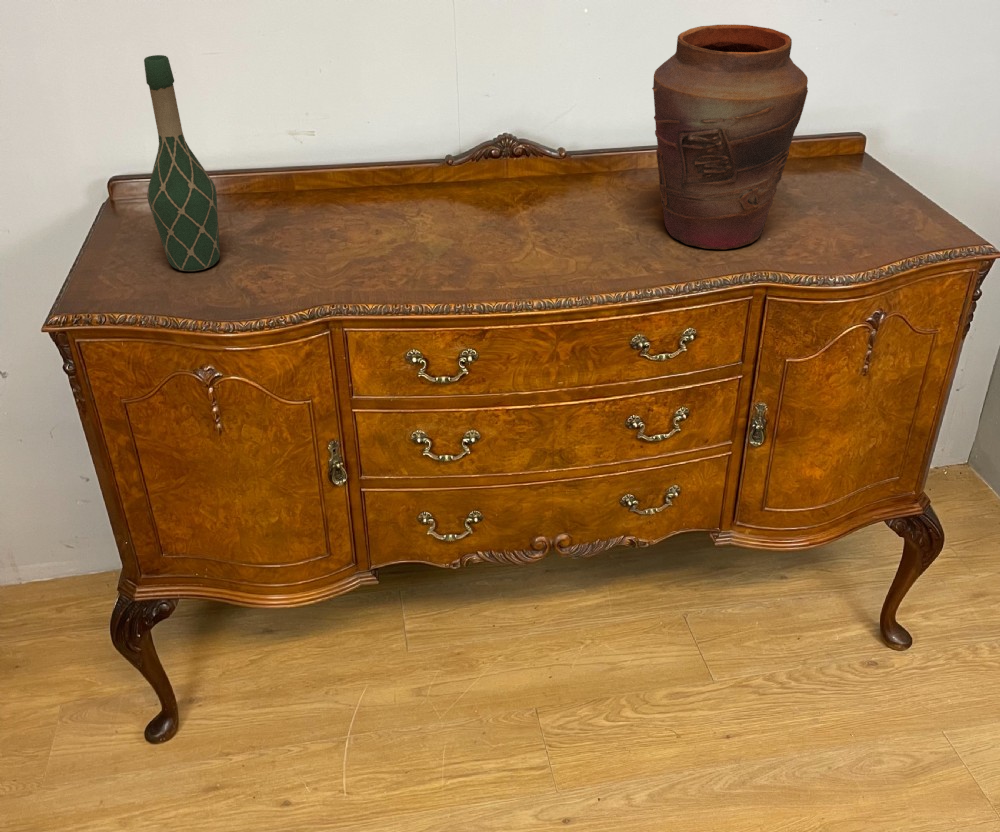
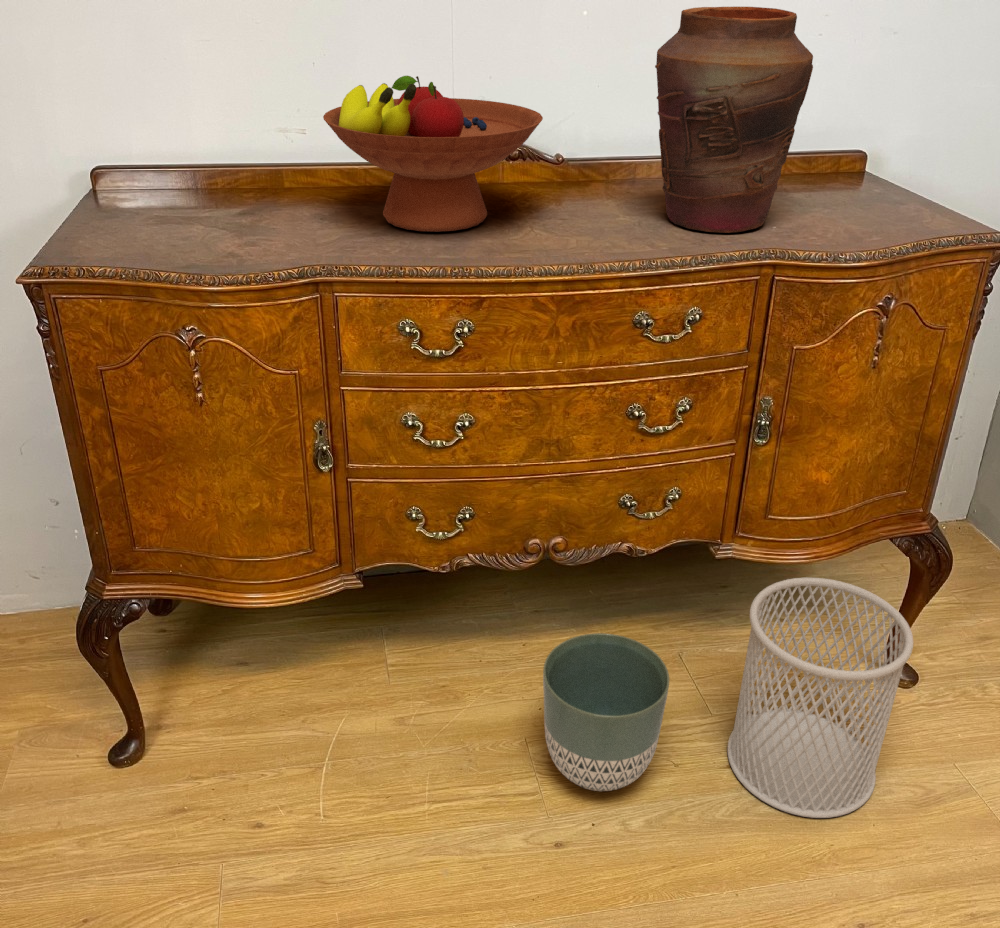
wine bottle: present [144,55,220,271] -> none [135,6,208,239]
fruit bowl: none [328,104,542,255] -> present [323,76,543,232]
wastebasket: none [724,565,899,790] -> present [728,577,913,818]
planter: none [549,619,668,767] -> present [543,633,669,791]

